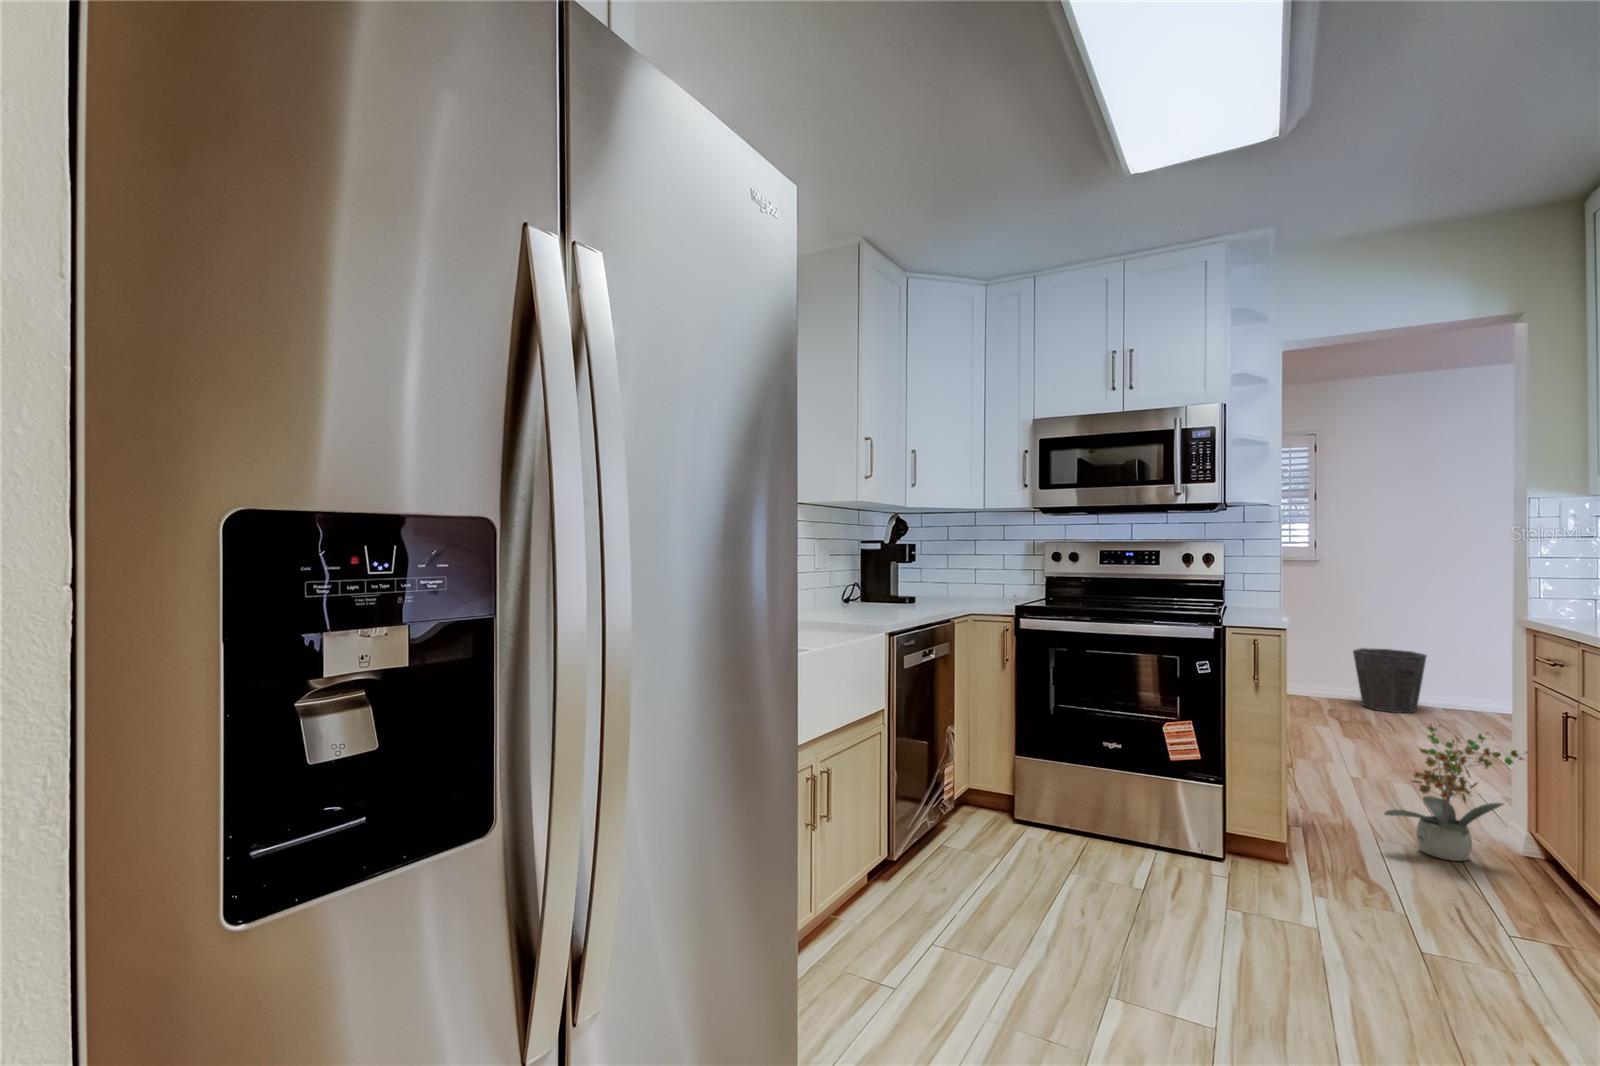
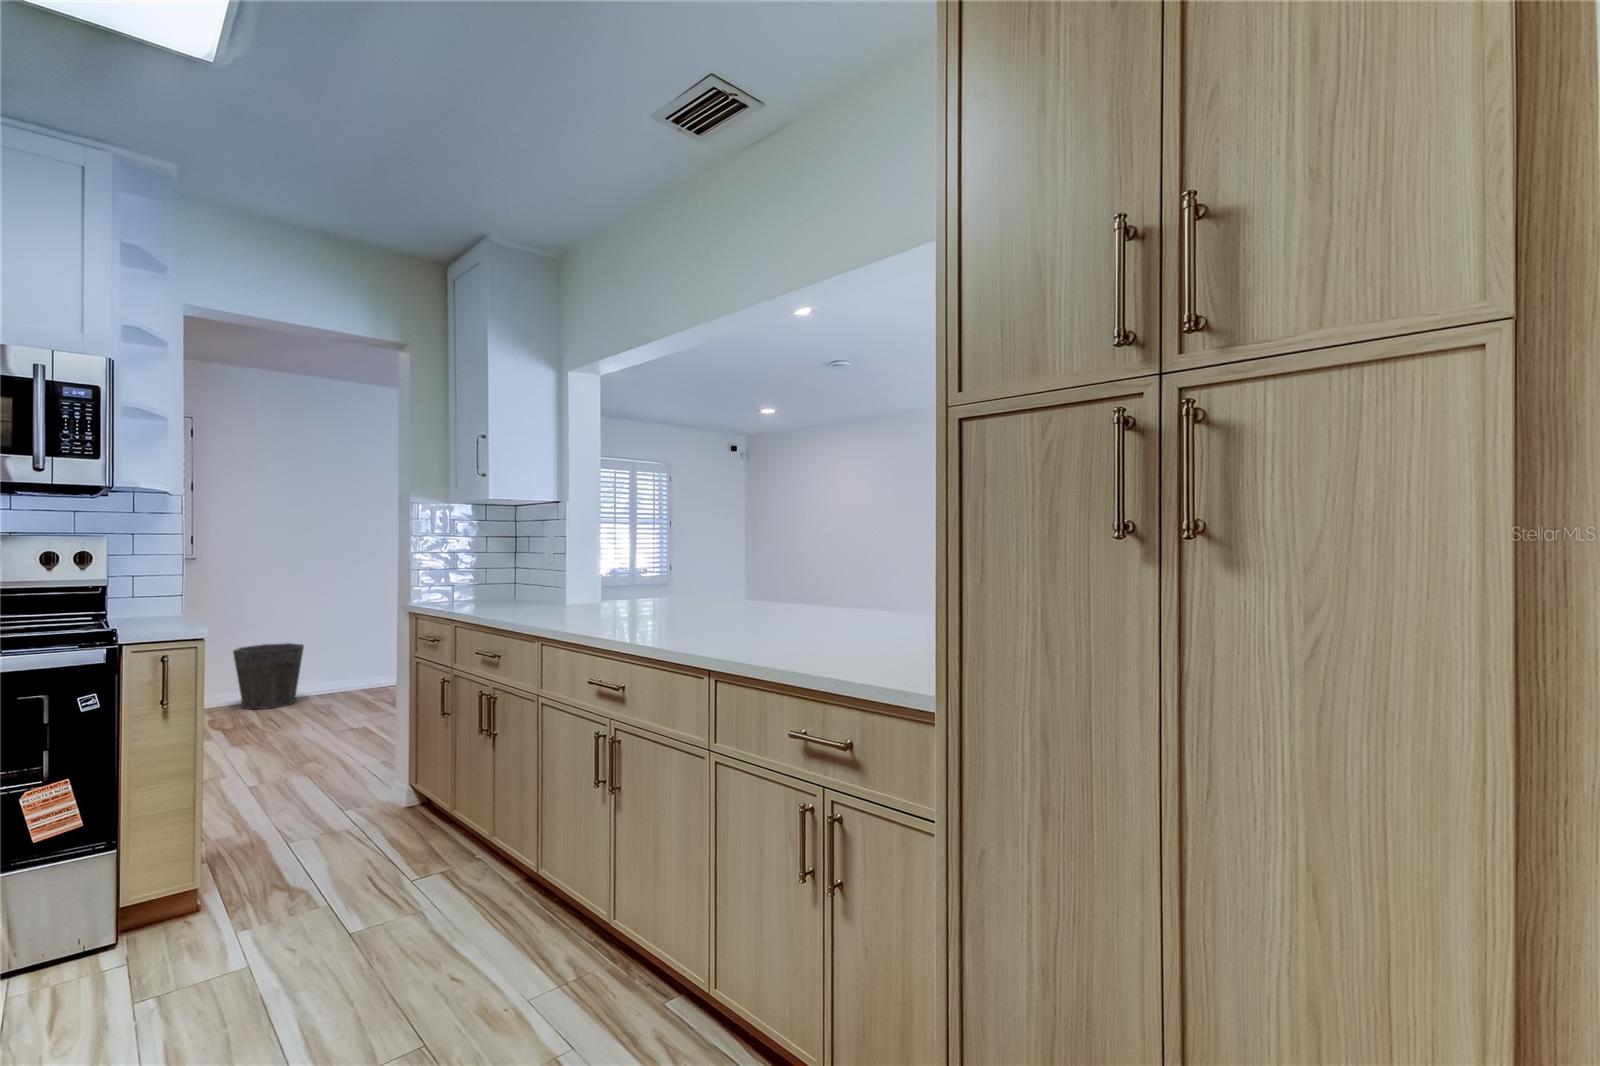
potted plant: present [1384,724,1528,861] -> none [296,707,414,839]

